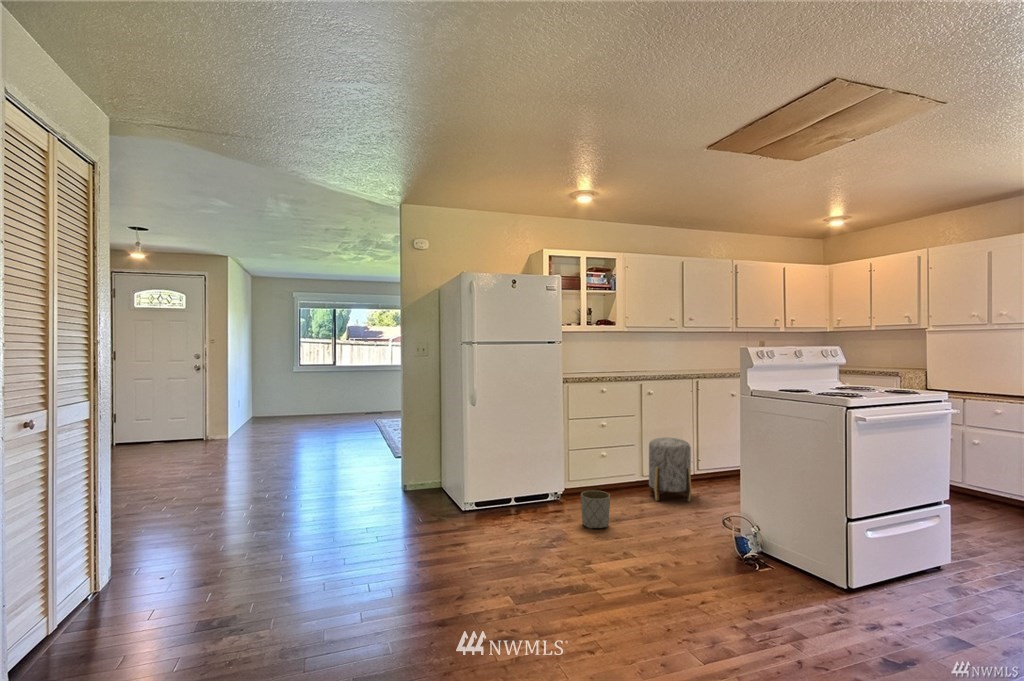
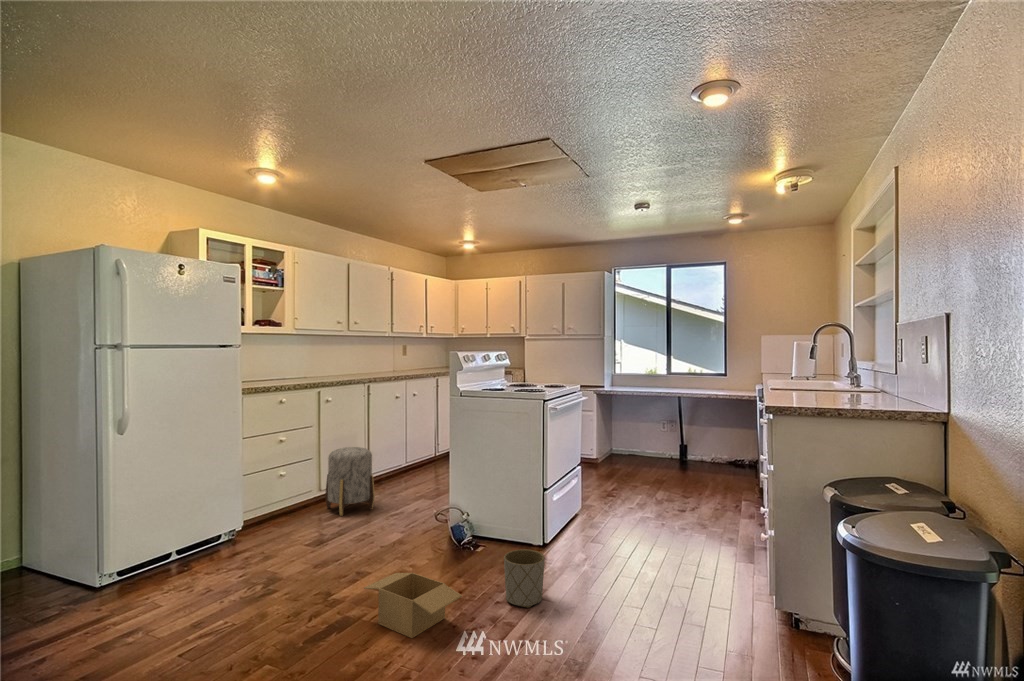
planter: present [581,490,610,529] -> present [504,549,545,608]
cardboard box: none [598,561,675,624] -> present [364,573,462,638]

